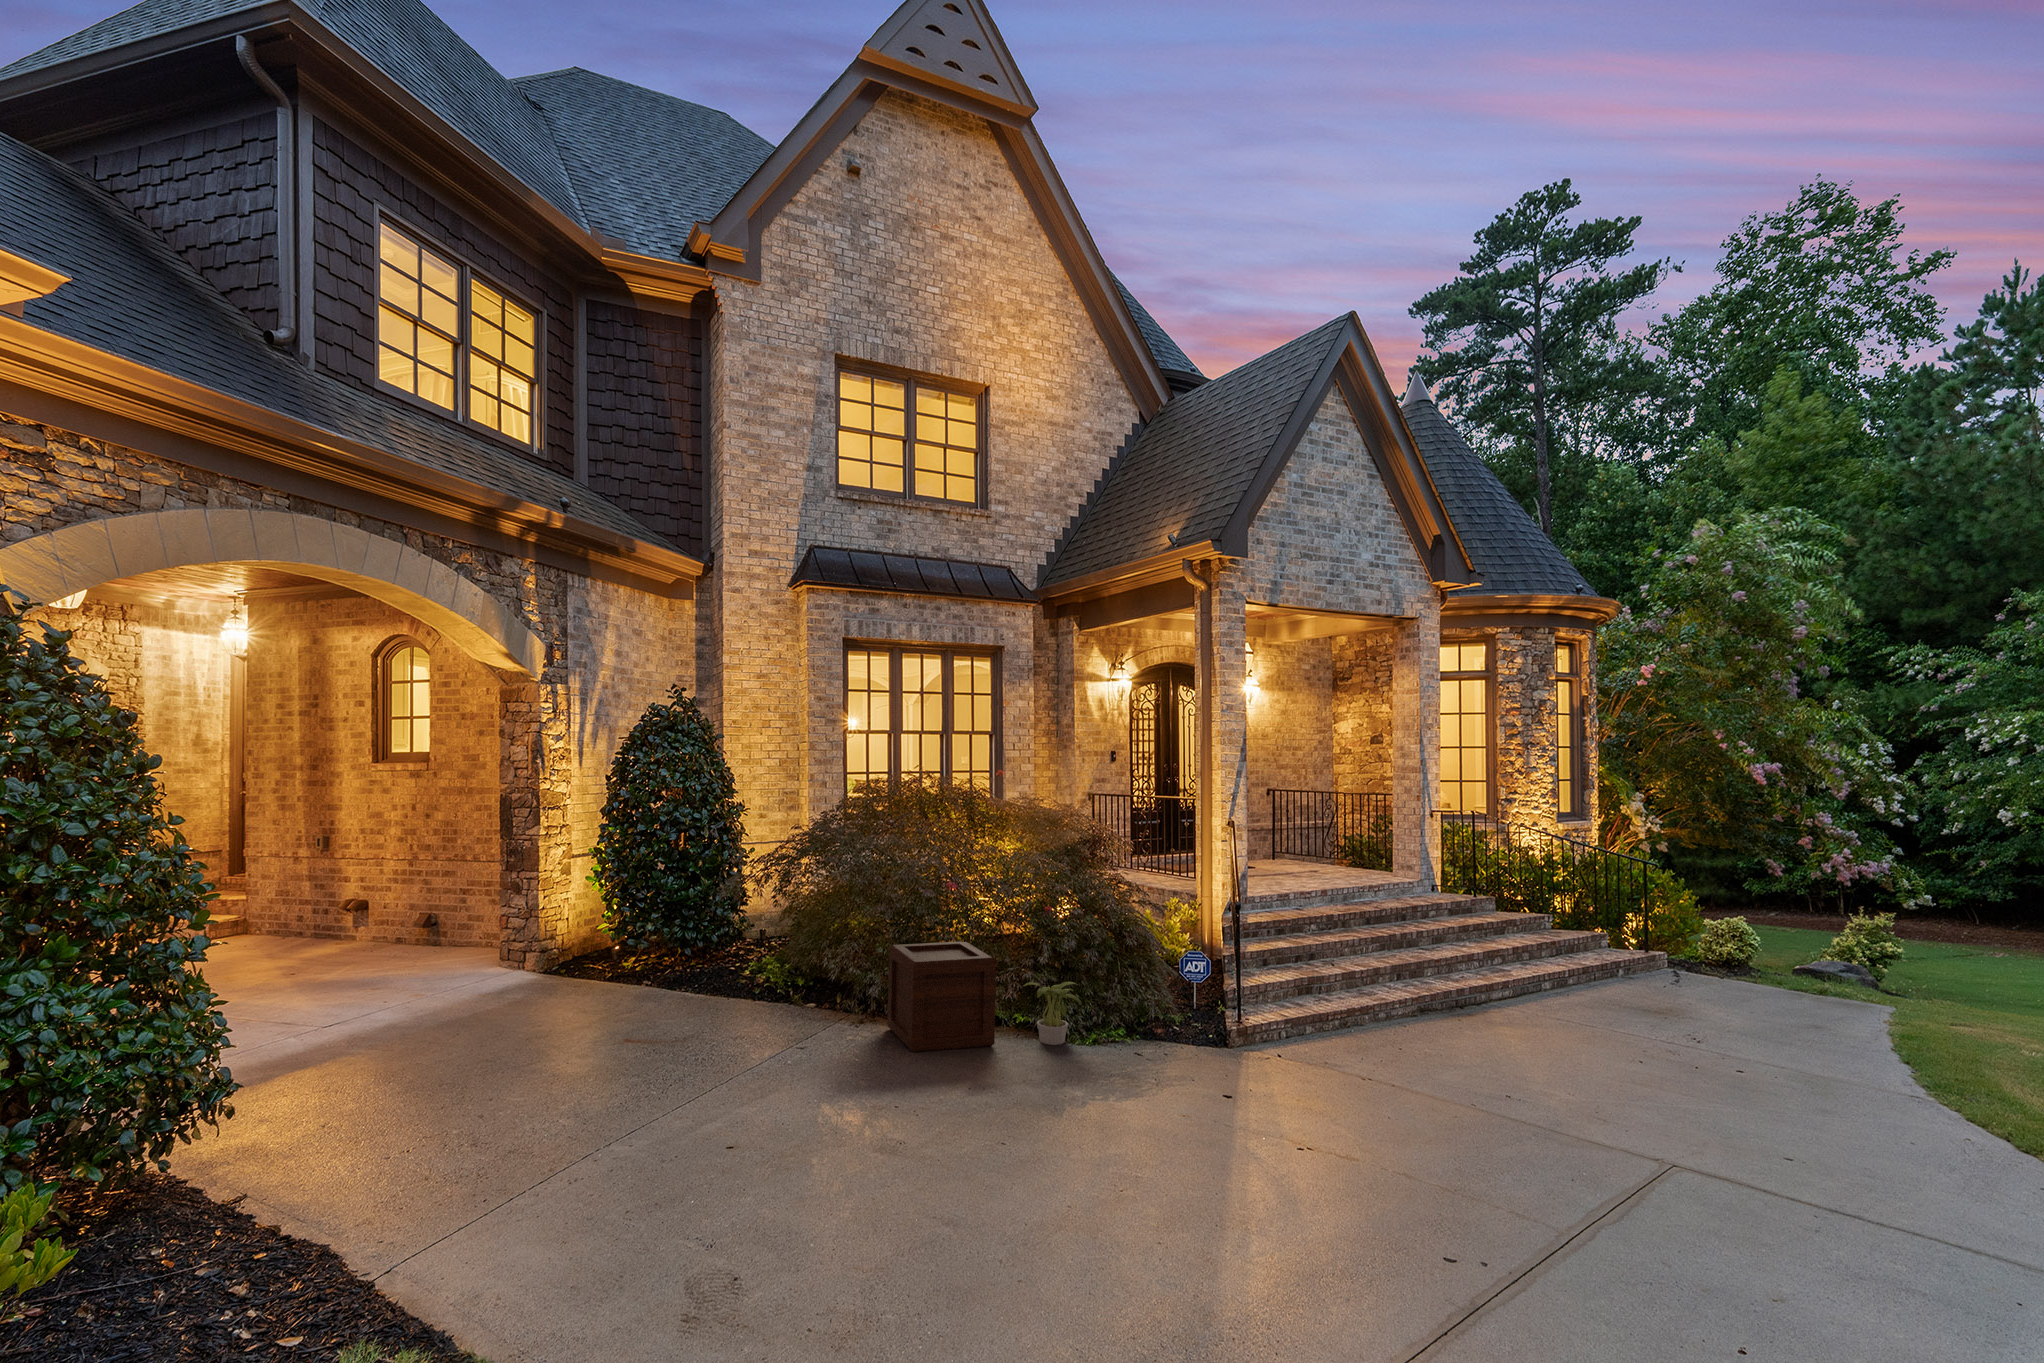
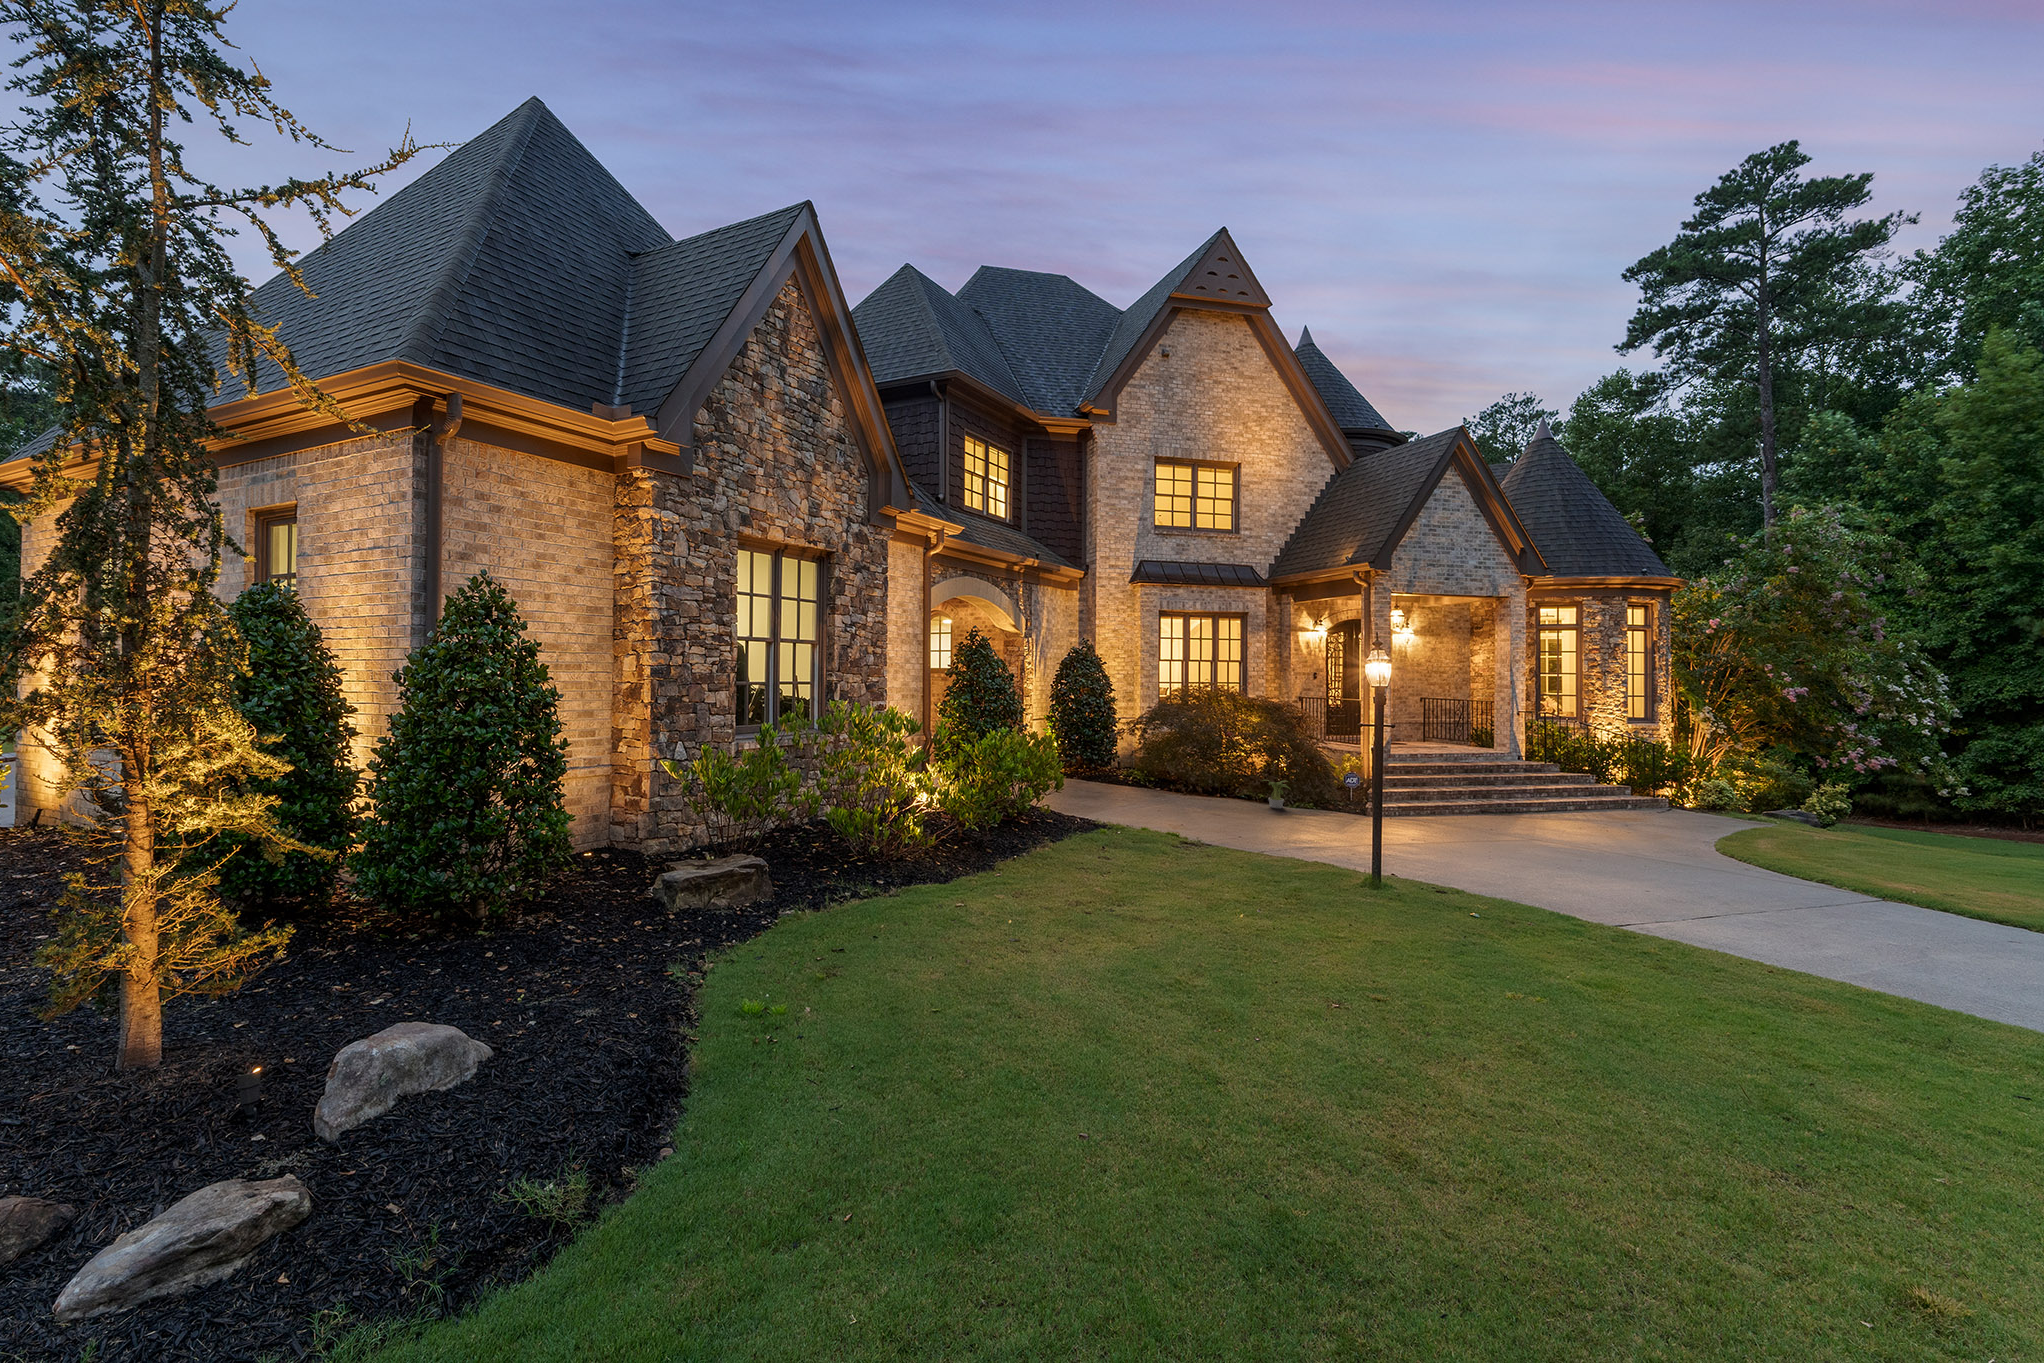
wooden crate: present [887,941,996,1052] -> none [1195,760,1248,806]

